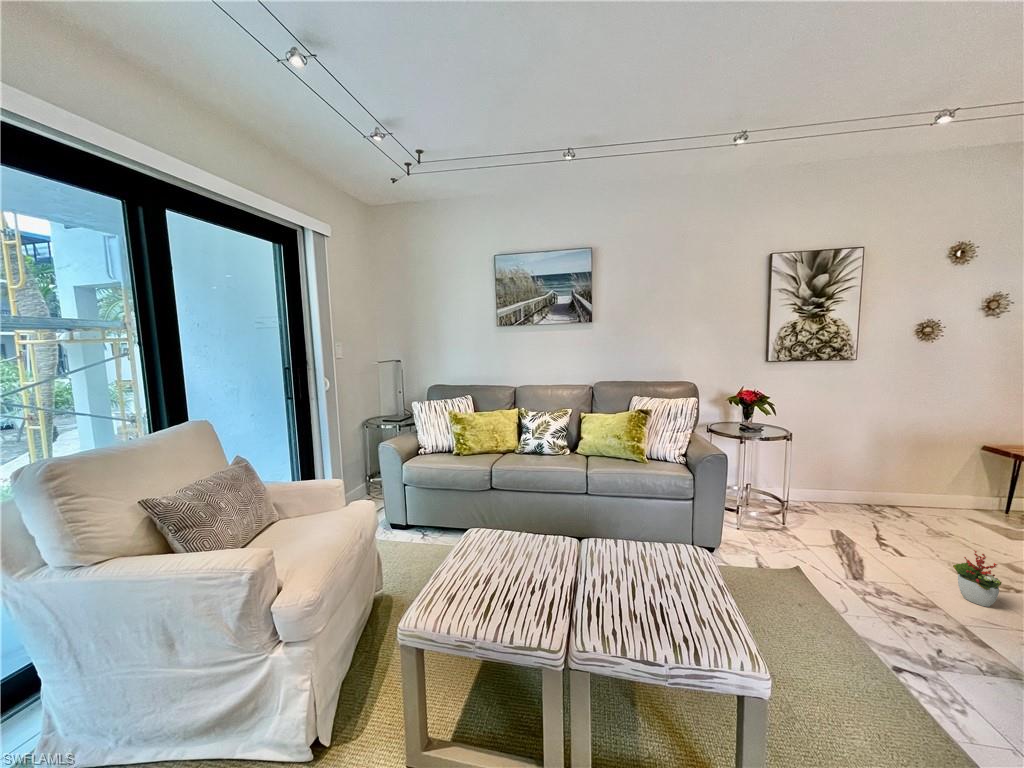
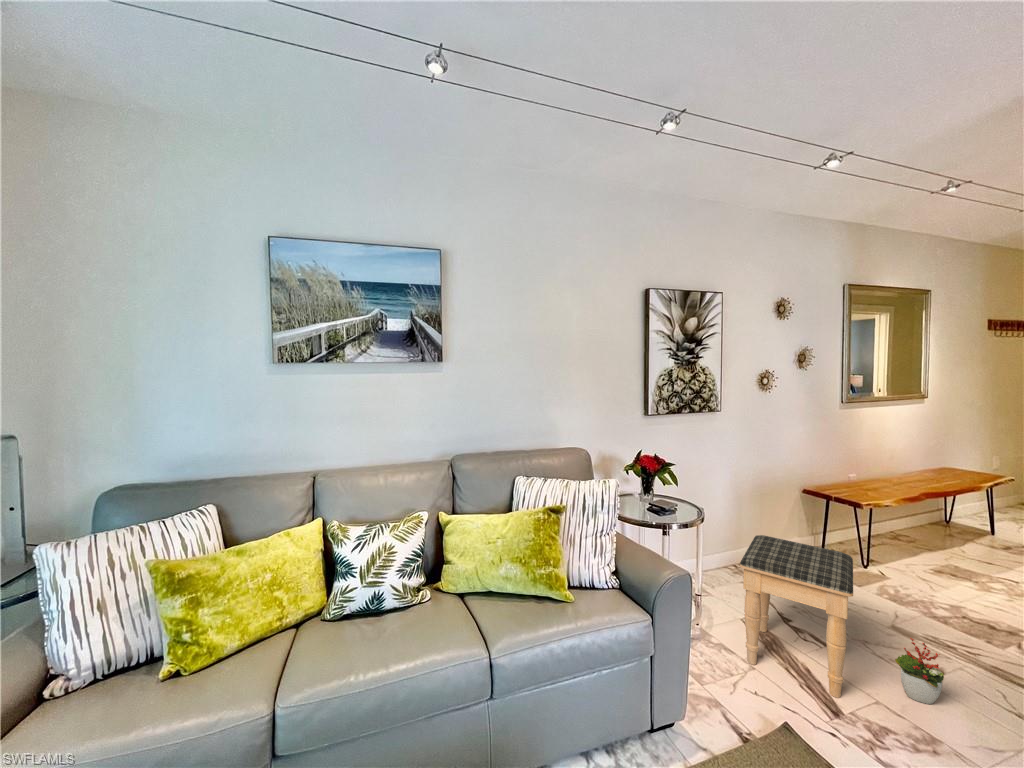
footstool: none [808,461,939,581] -> present [740,535,853,698]

